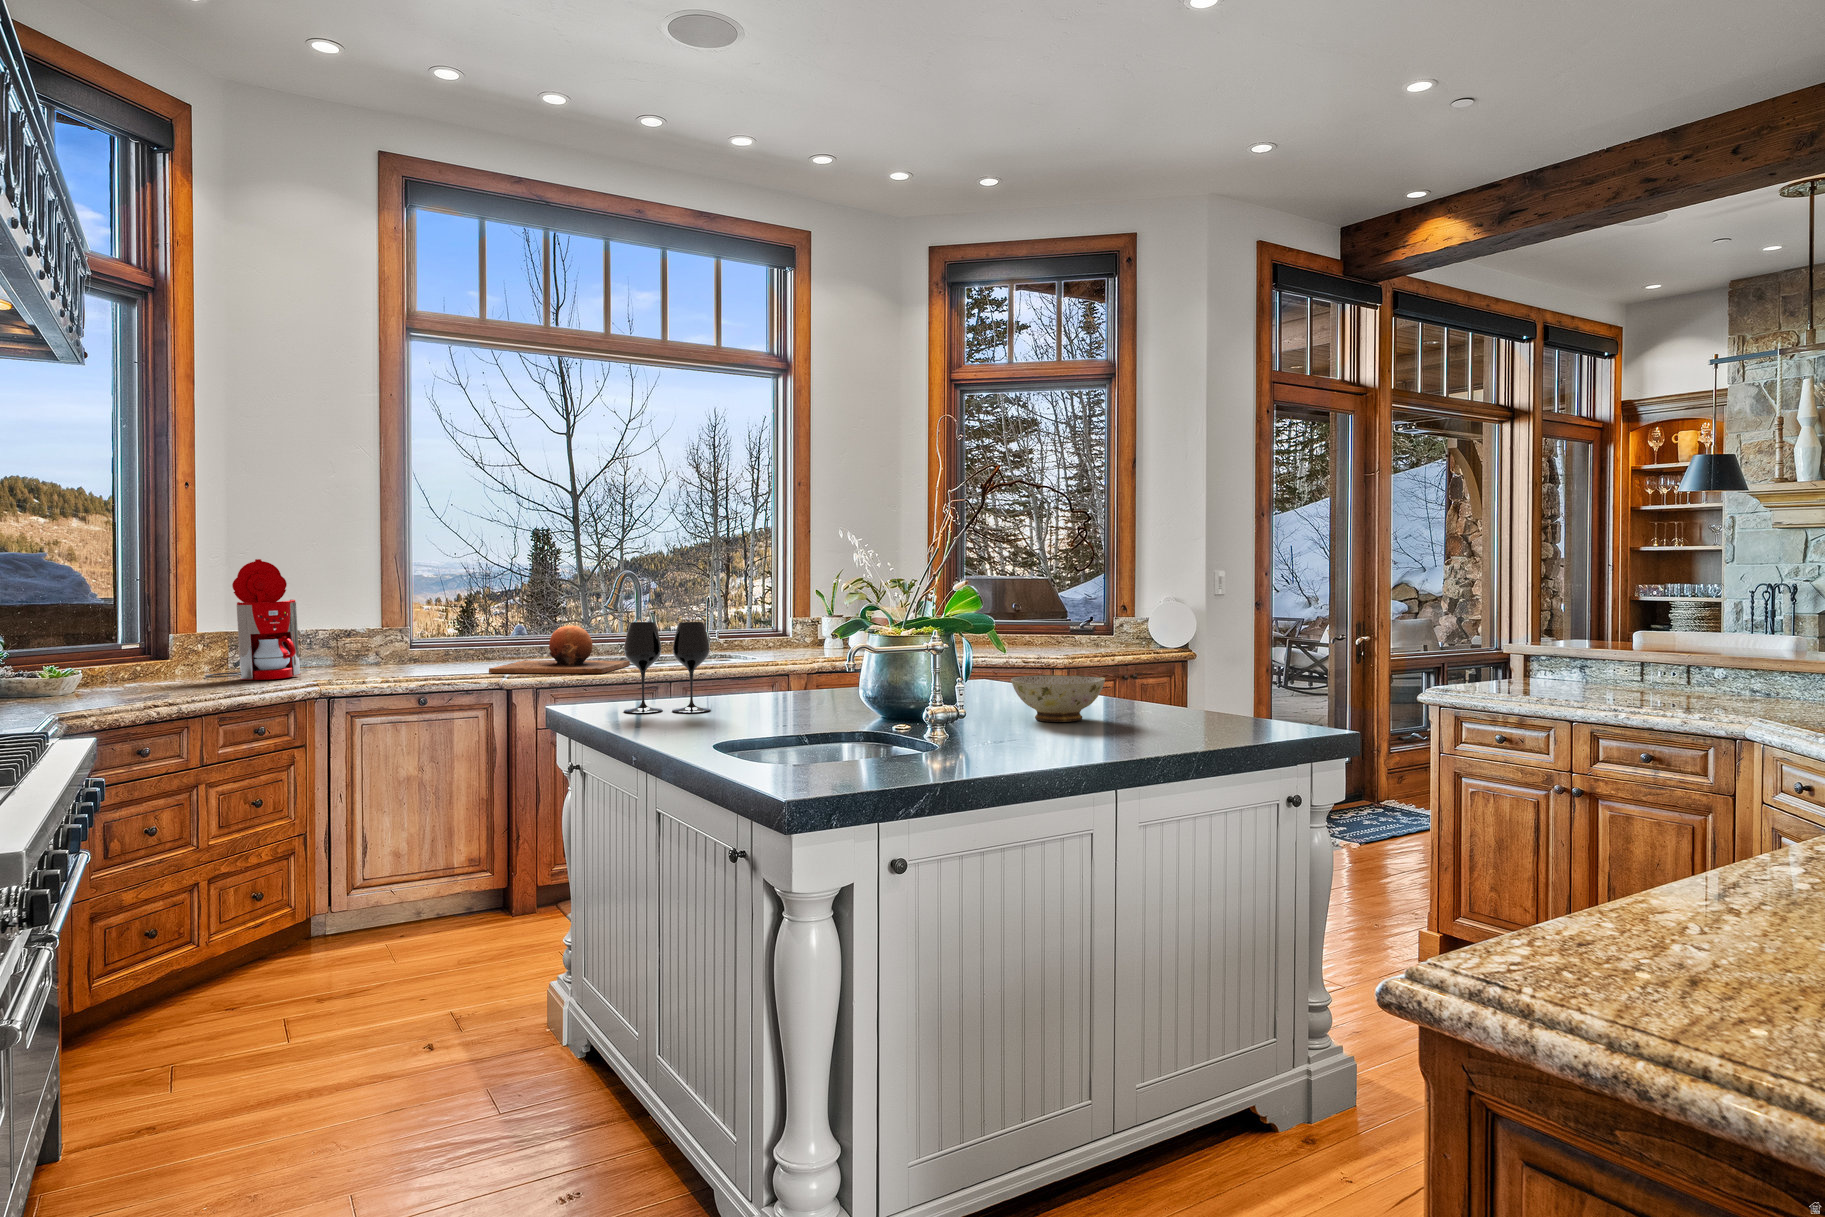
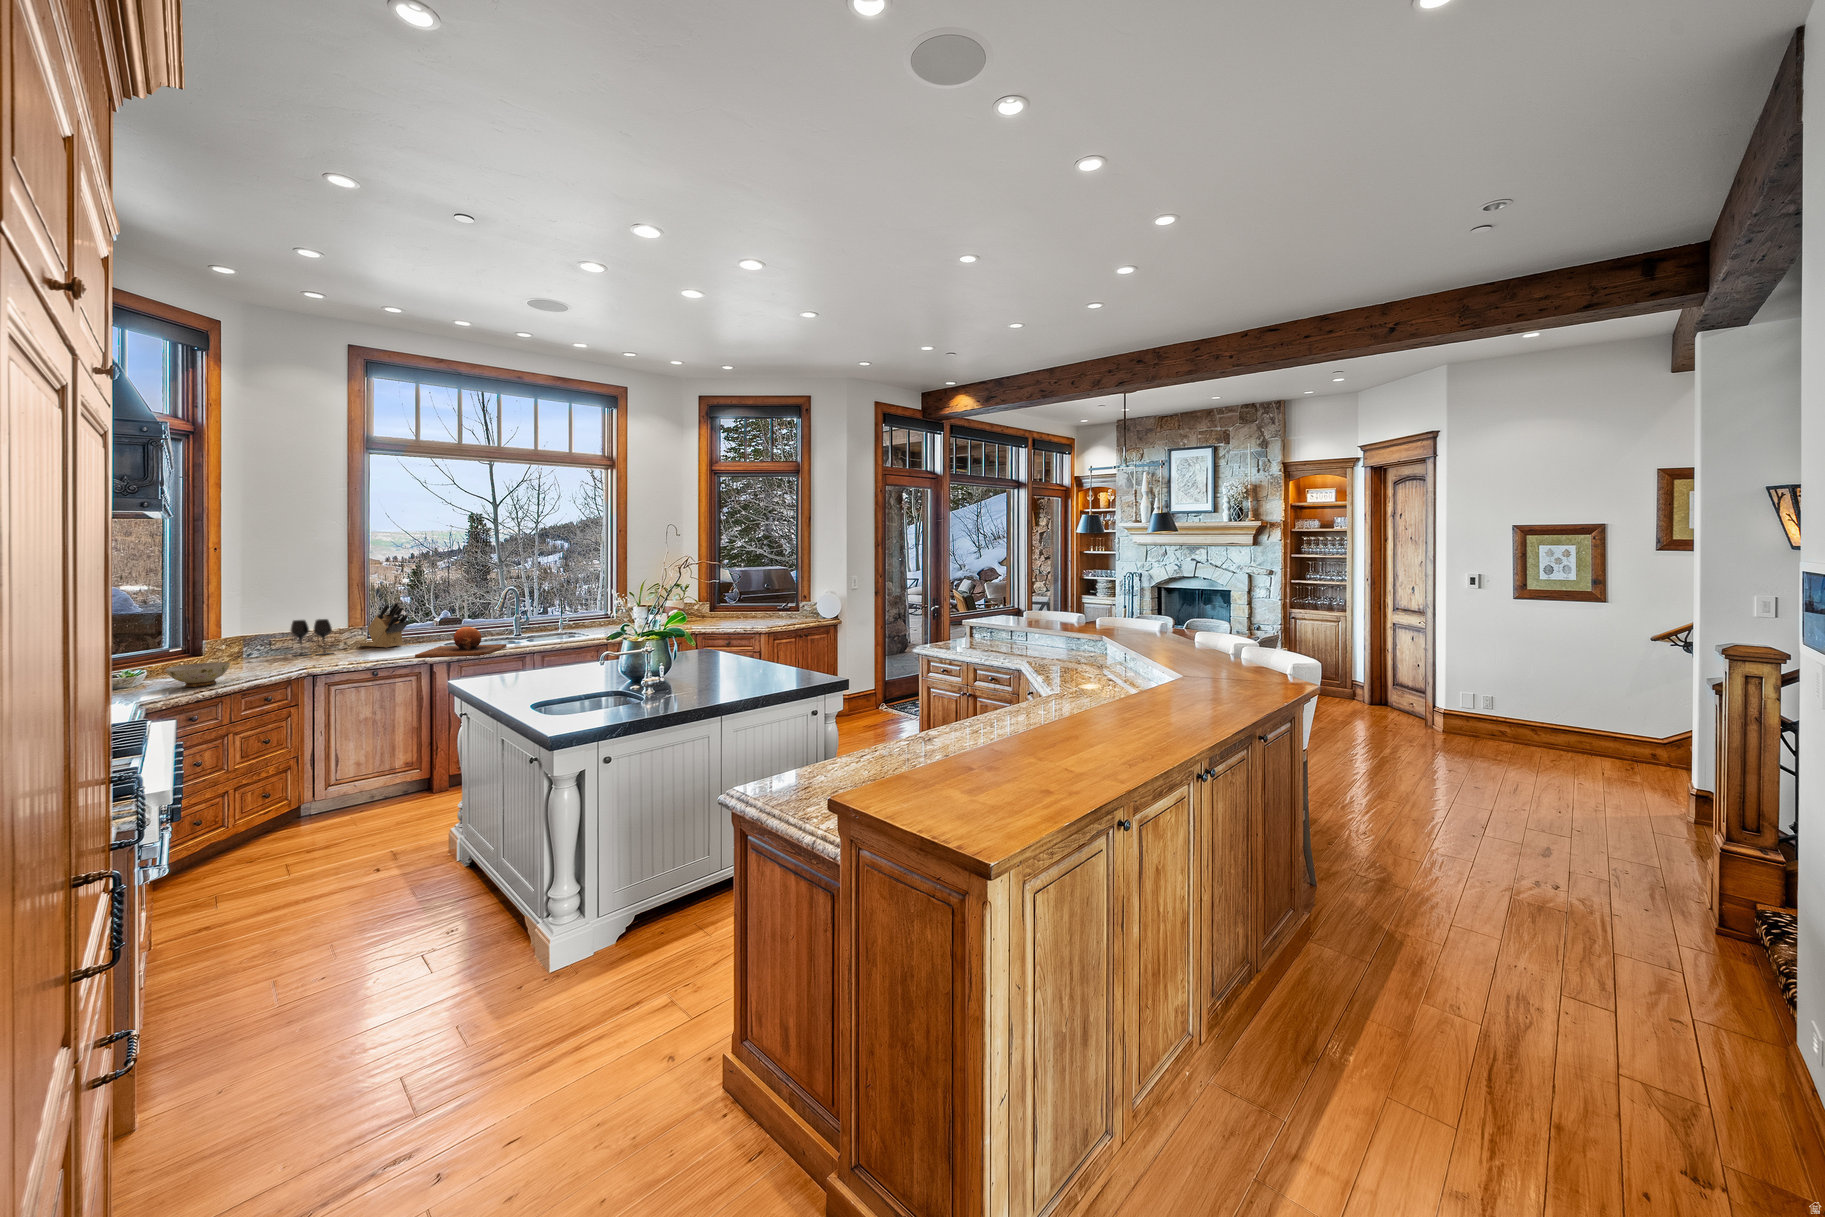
coffee maker: present [205,559,300,680] -> none [222,598,289,670]
knife block: none [402,583,478,662] -> present [360,601,409,648]
wine glass: present [624,622,711,713] -> present [290,619,332,656]
ceramic bowl: present [1011,675,1105,722] -> present [165,662,230,687]

